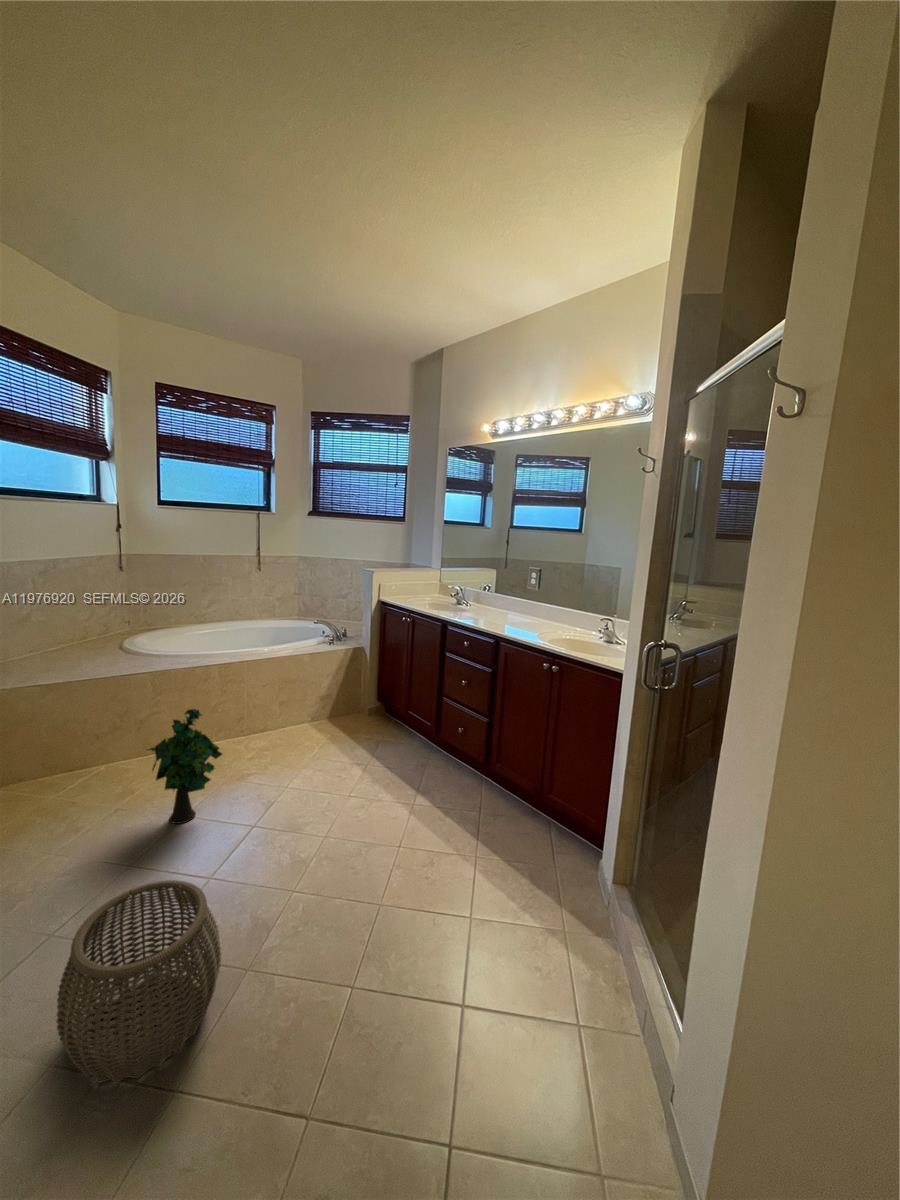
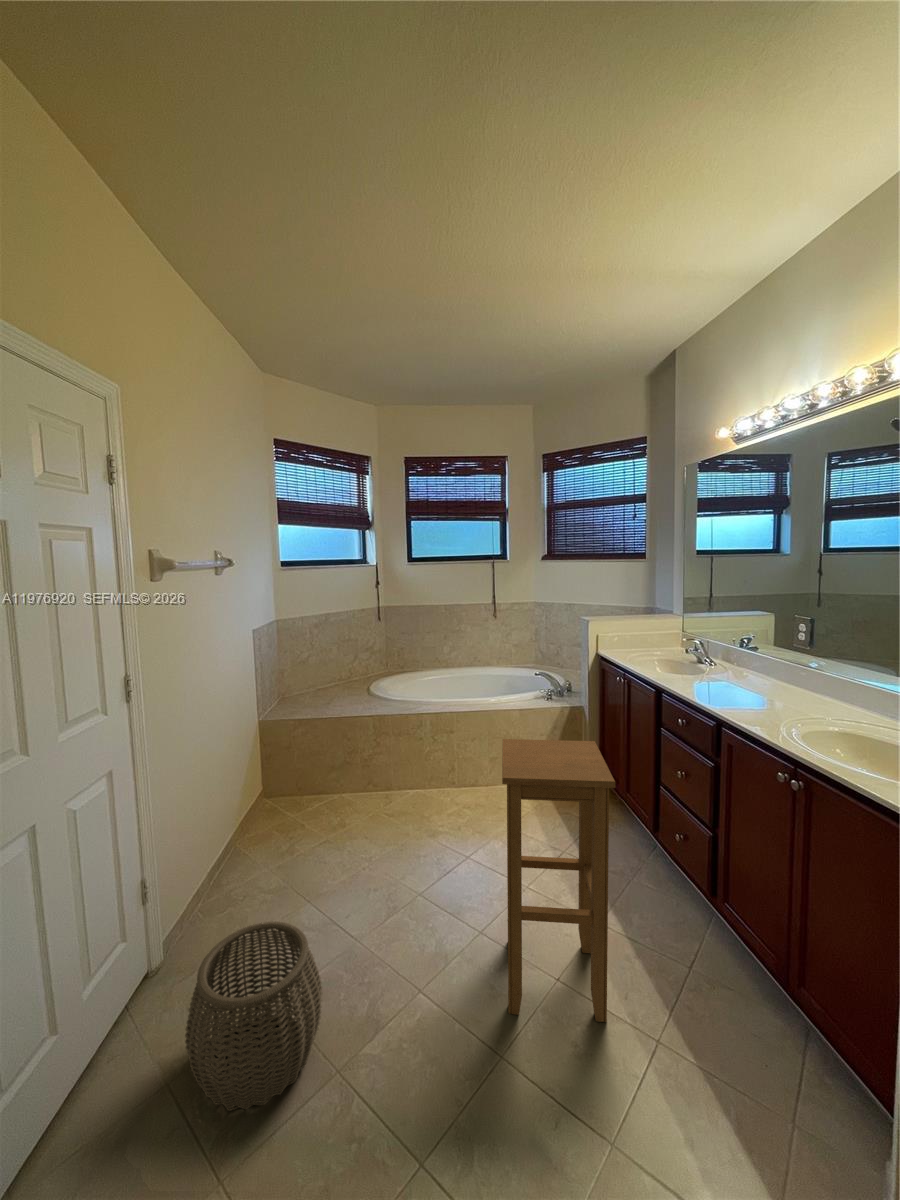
stool: none [352,662,461,886] -> present [502,739,615,1022]
decorative plant: present [149,709,222,824] -> none [344,757,405,866]

